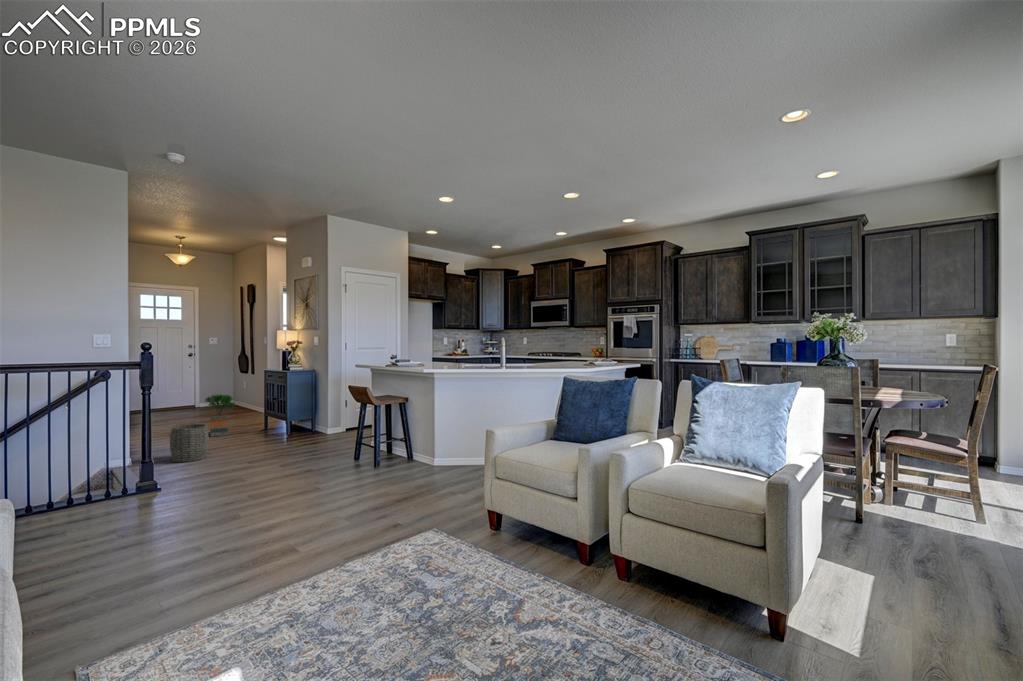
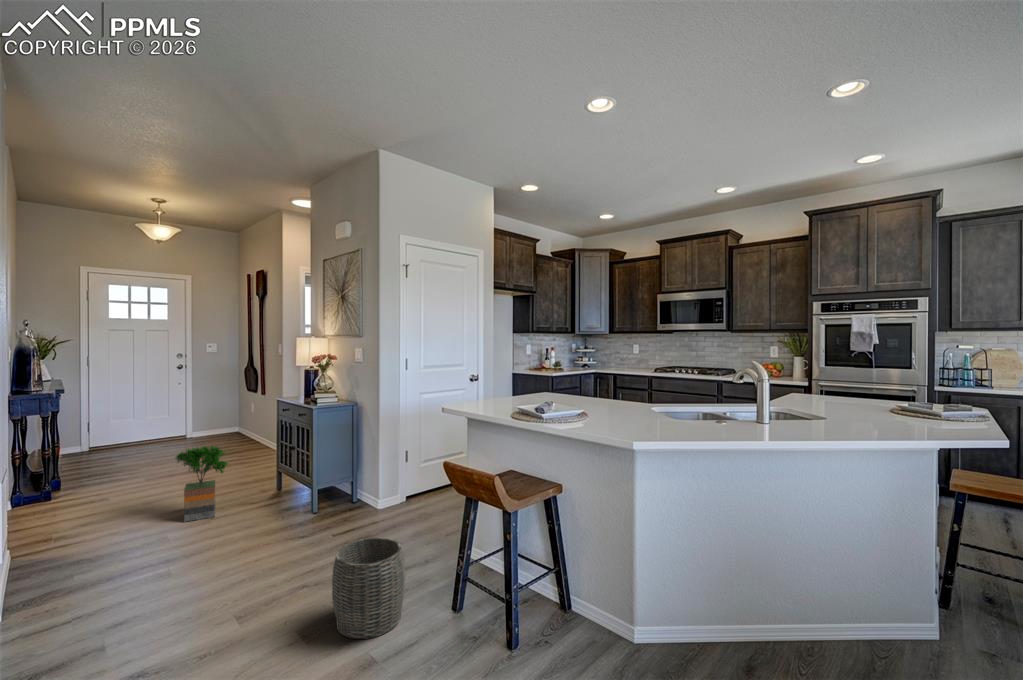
woven basket: present [170,424,209,462] -> present [332,538,405,639]

